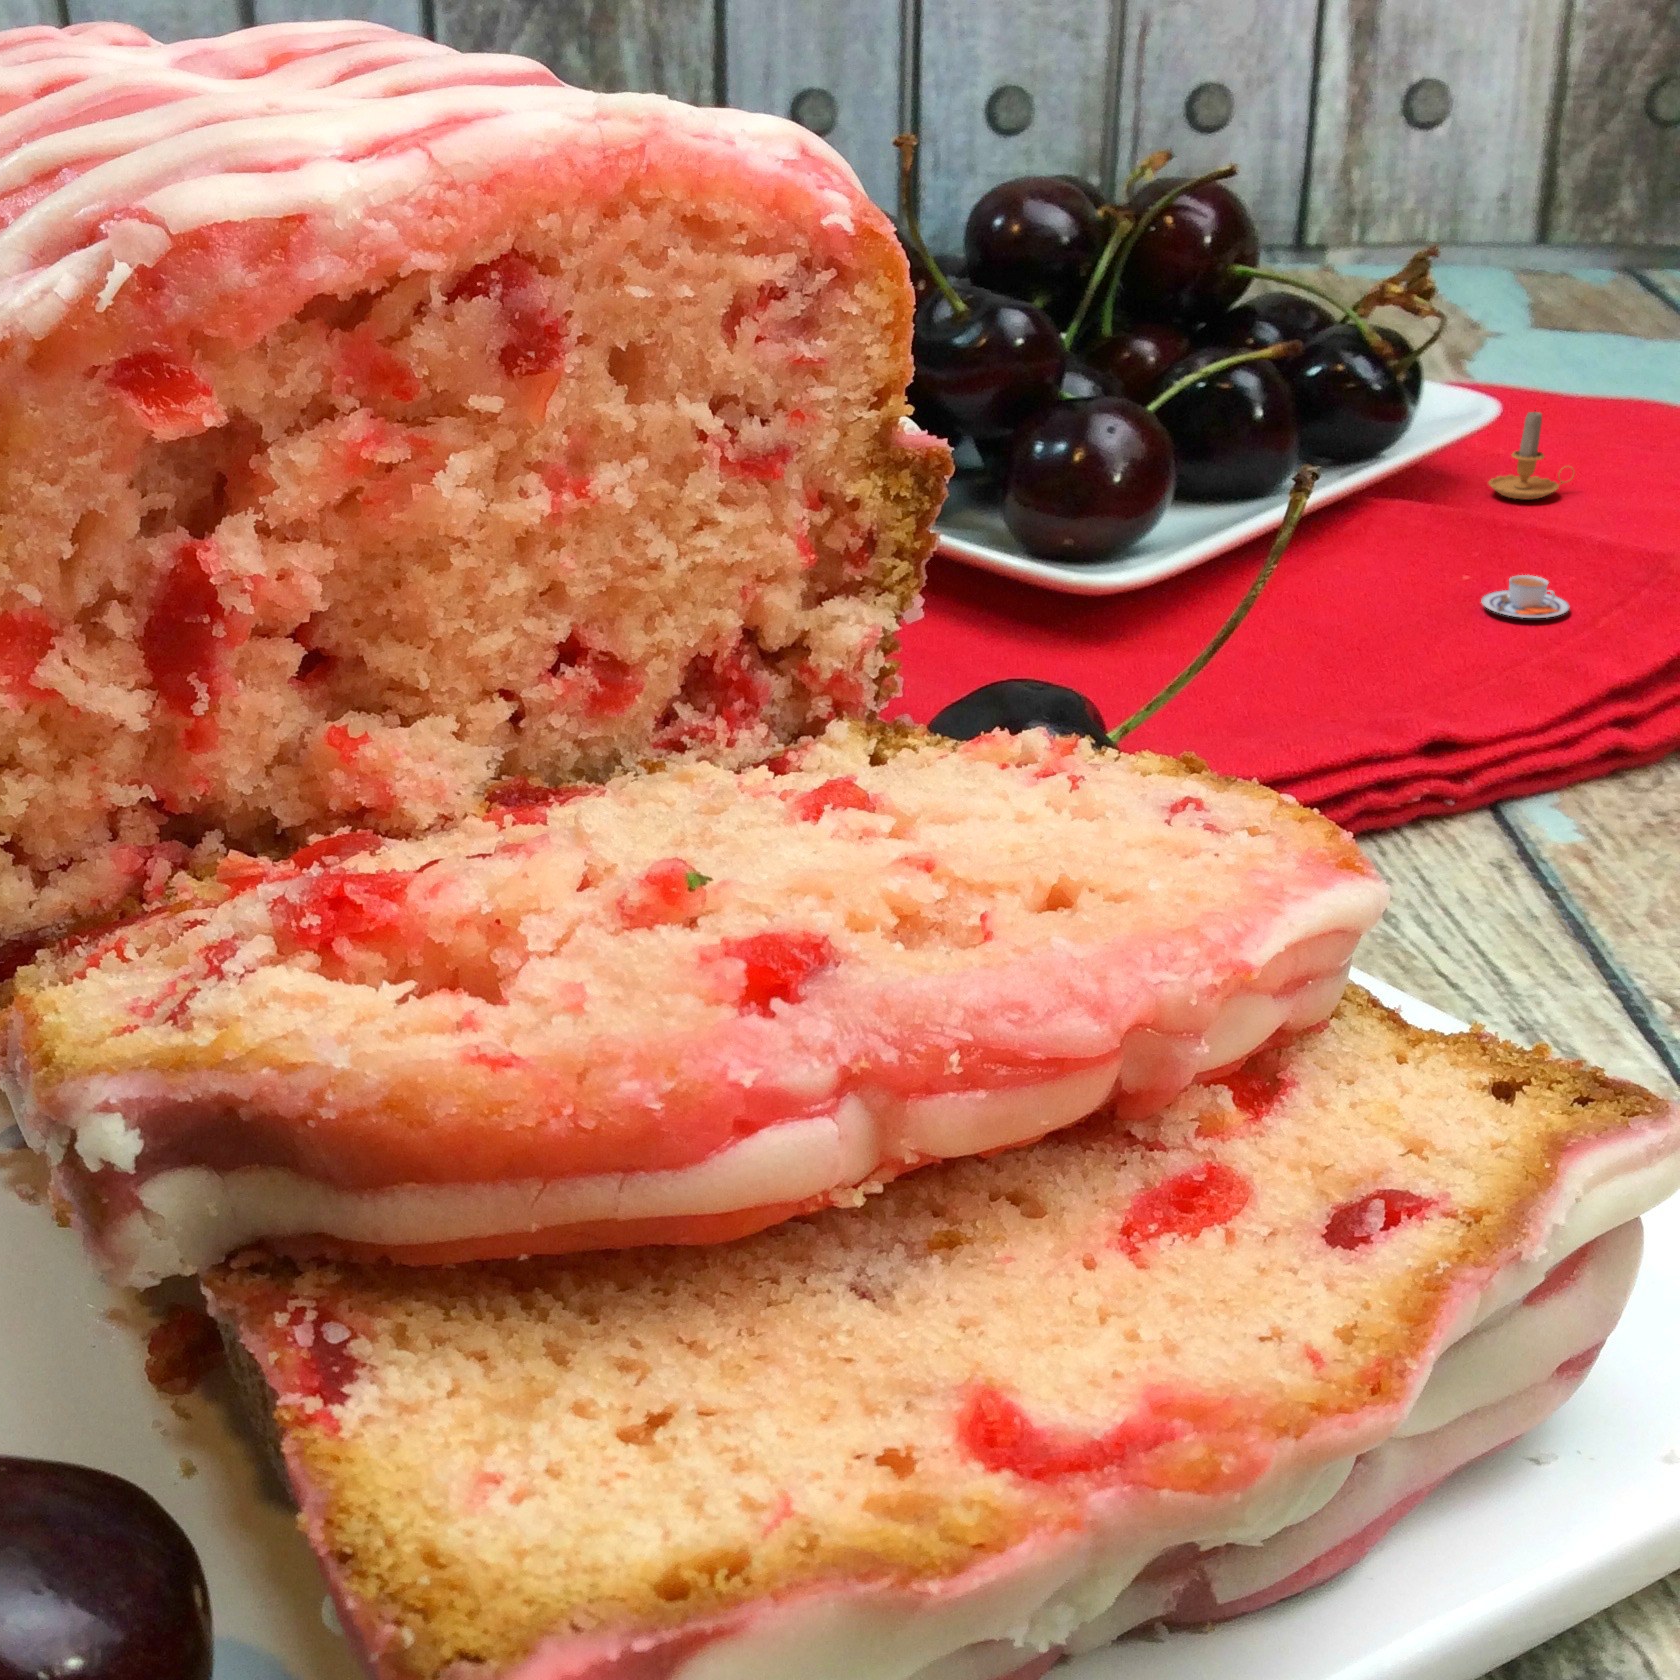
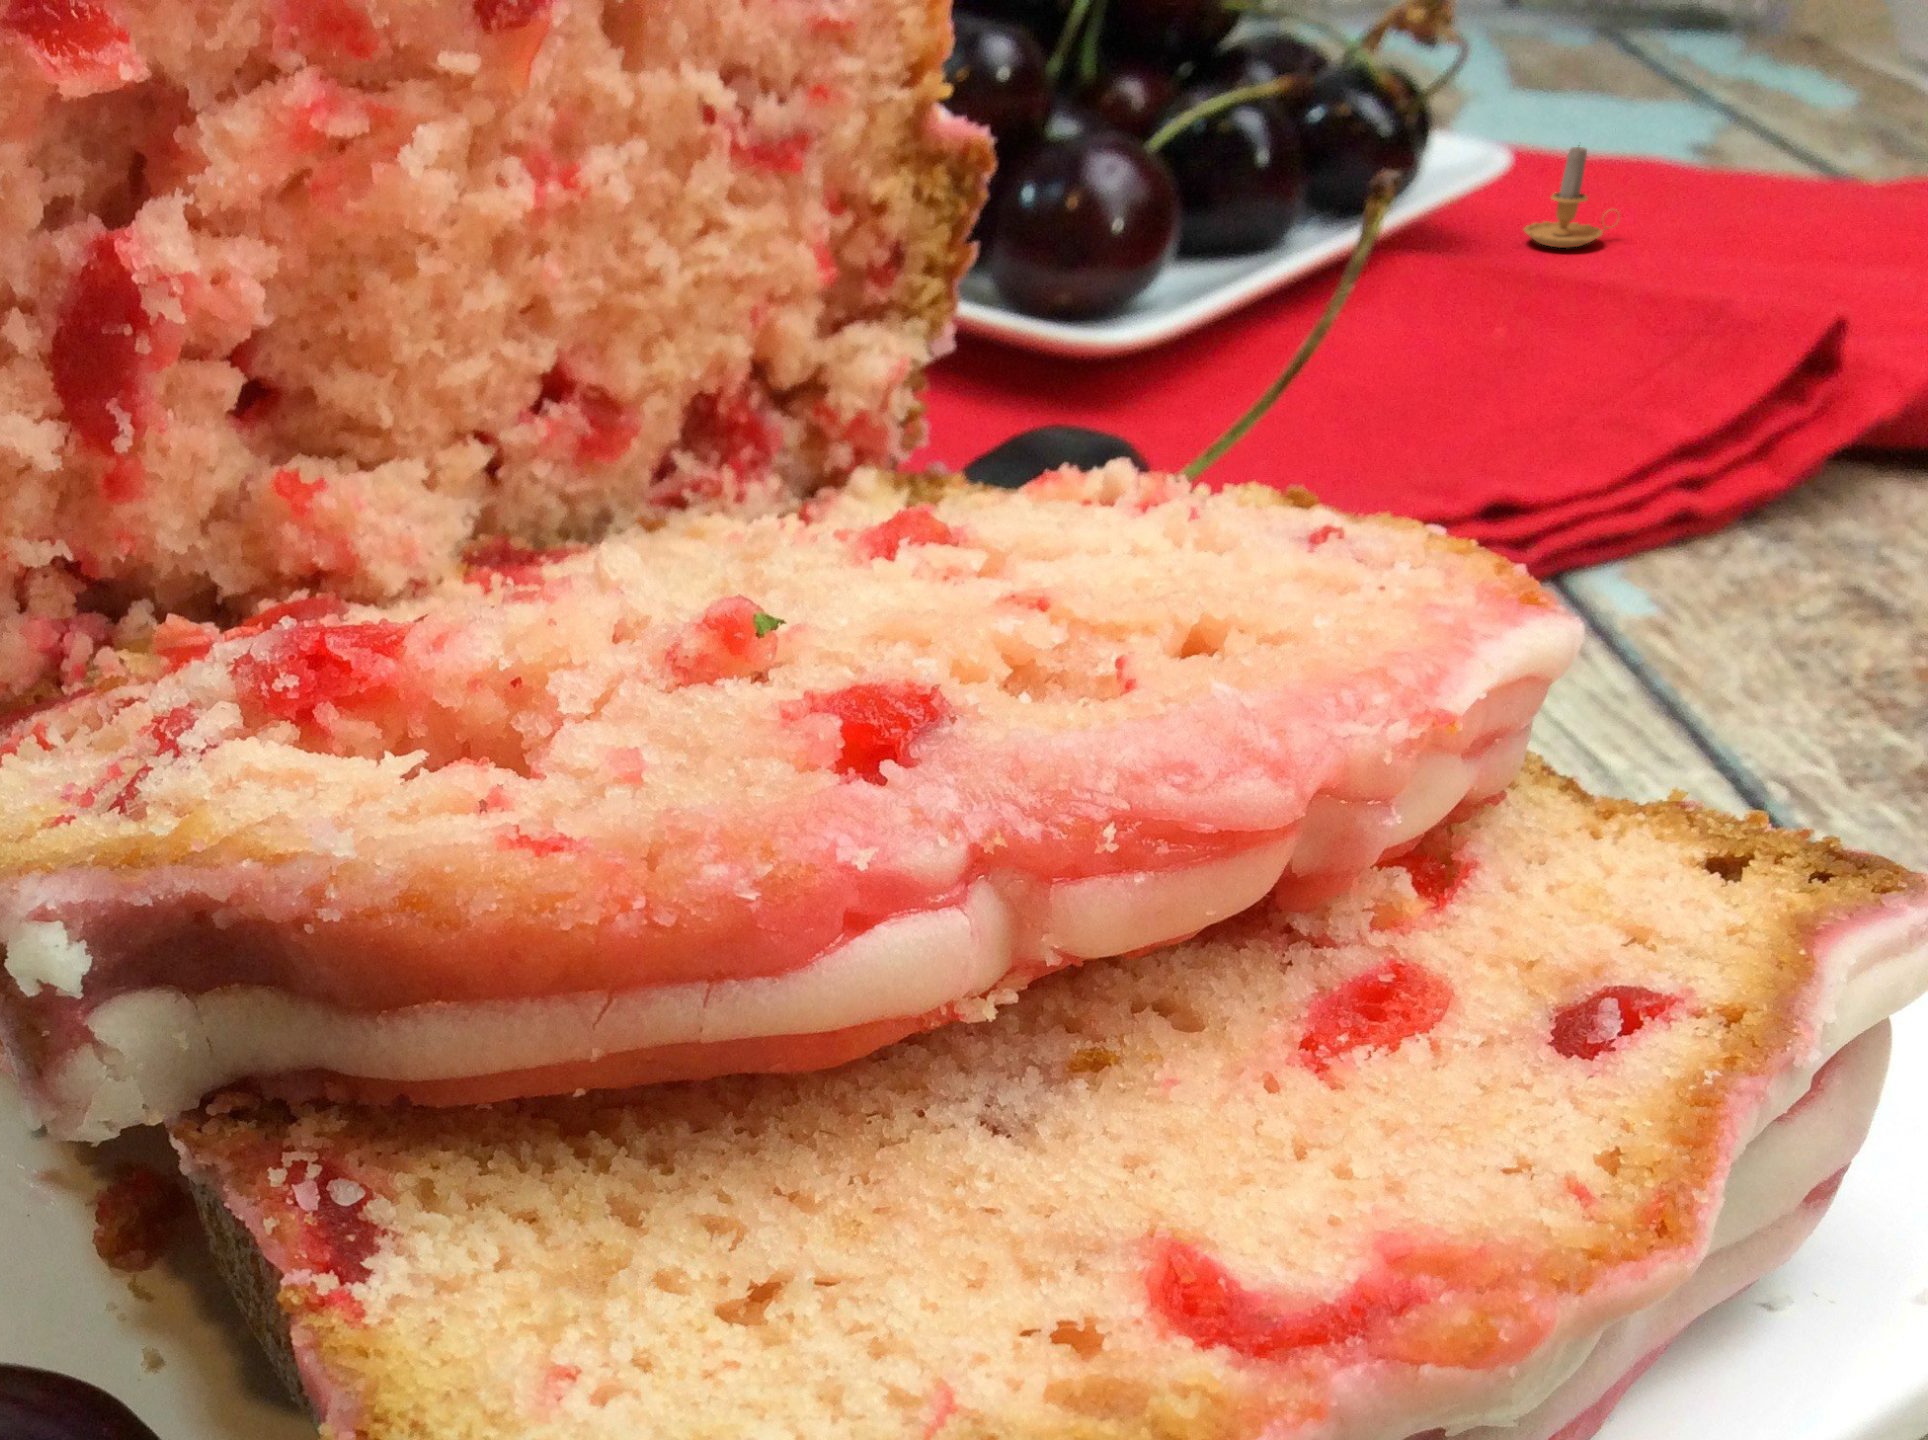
teacup: present [1481,575,1569,618] -> none [1537,322,1638,370]

